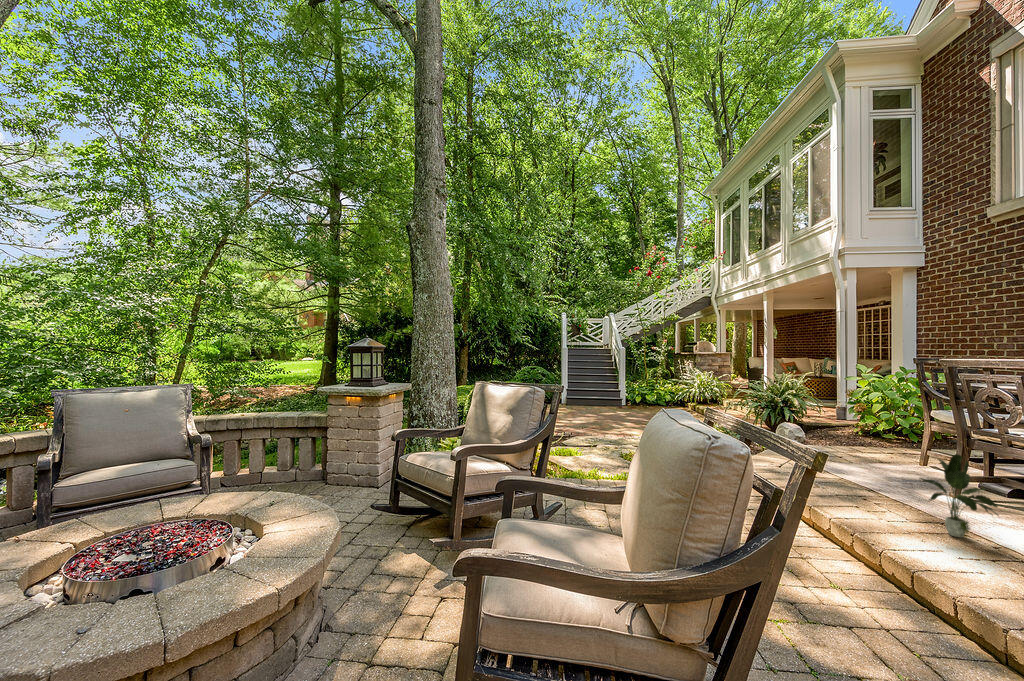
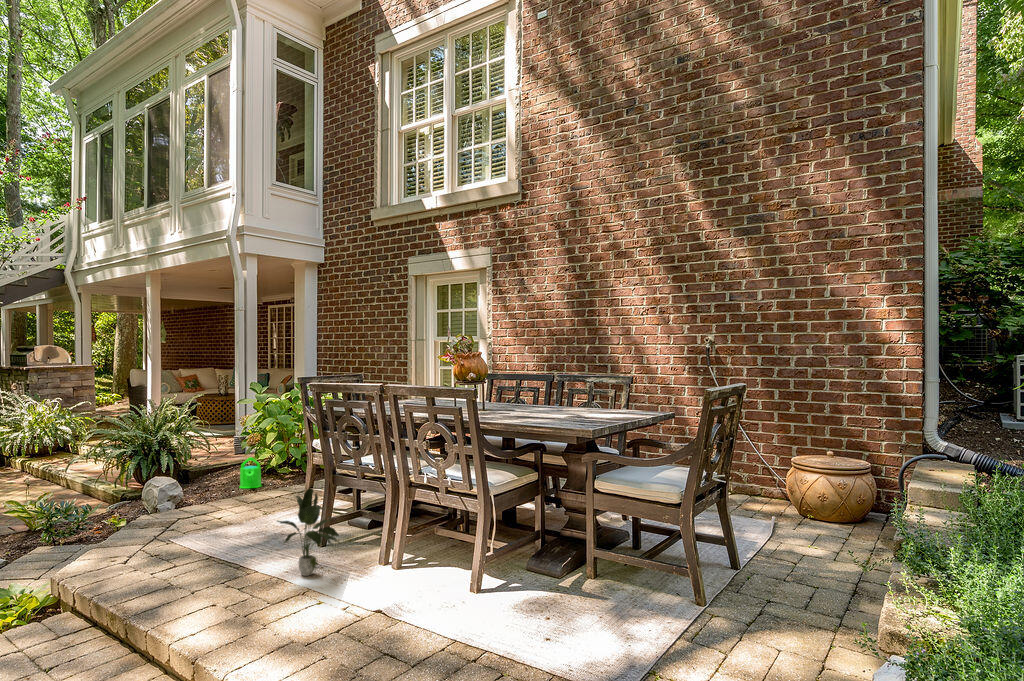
watering can: none [851,423,874,448] -> present [240,457,262,488]

